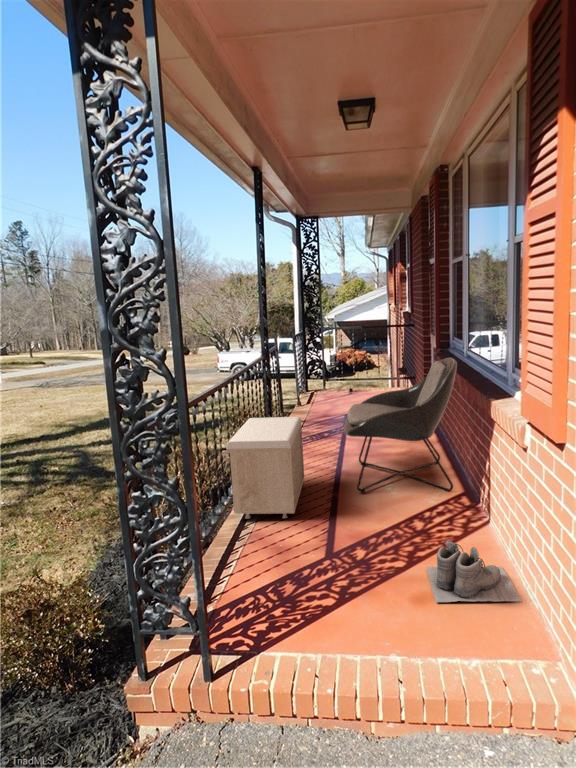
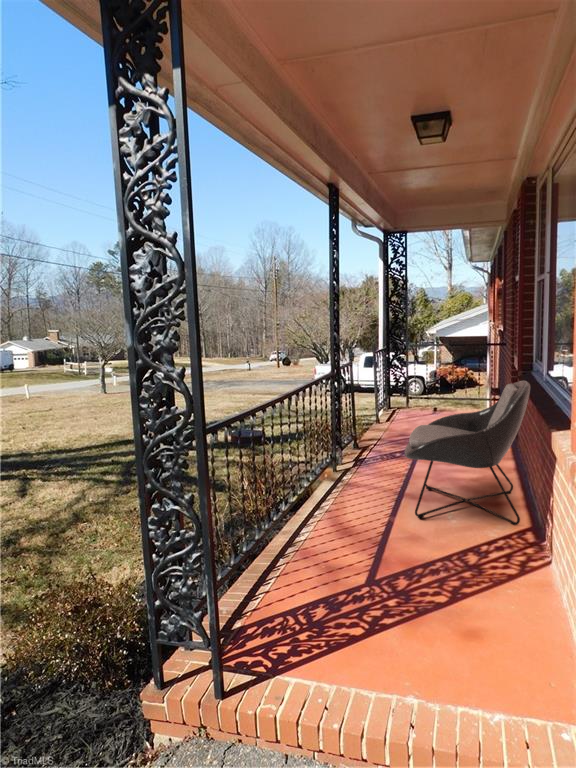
storage bench: present [226,417,304,519] -> none [278,434,363,539]
boots: present [427,541,521,603] -> none [469,580,569,658]

